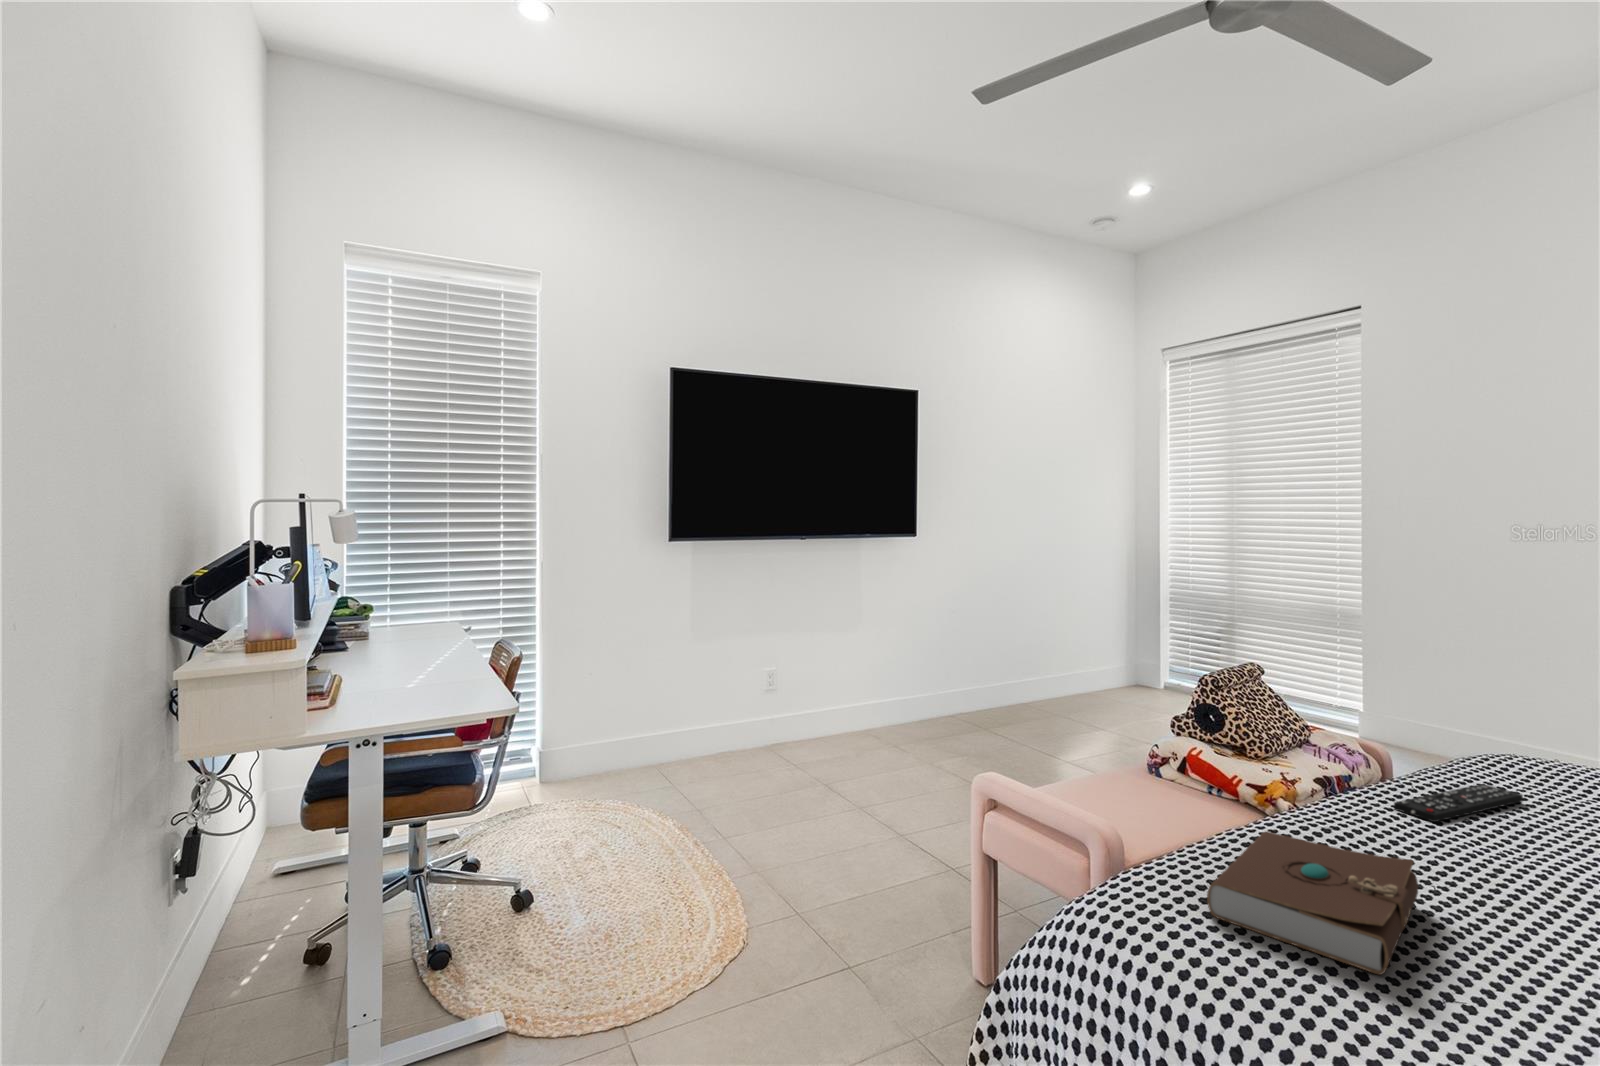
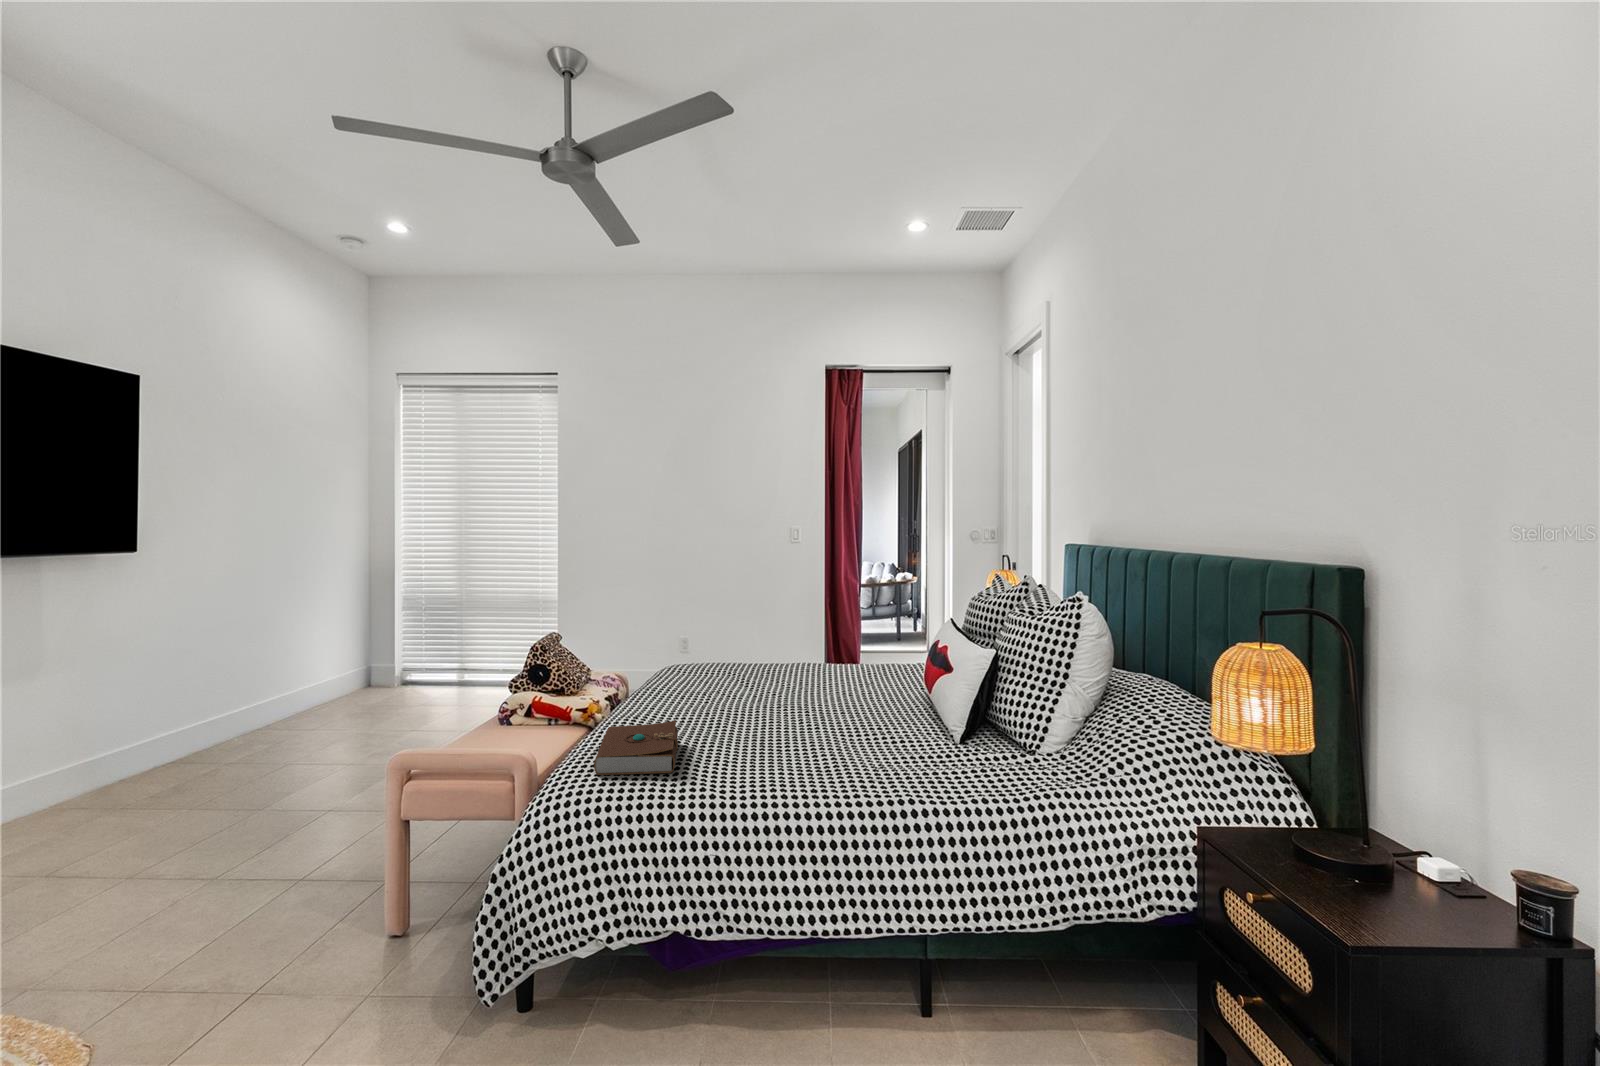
remote control: present [1394,784,1523,822] -> none [656,681,706,705]

